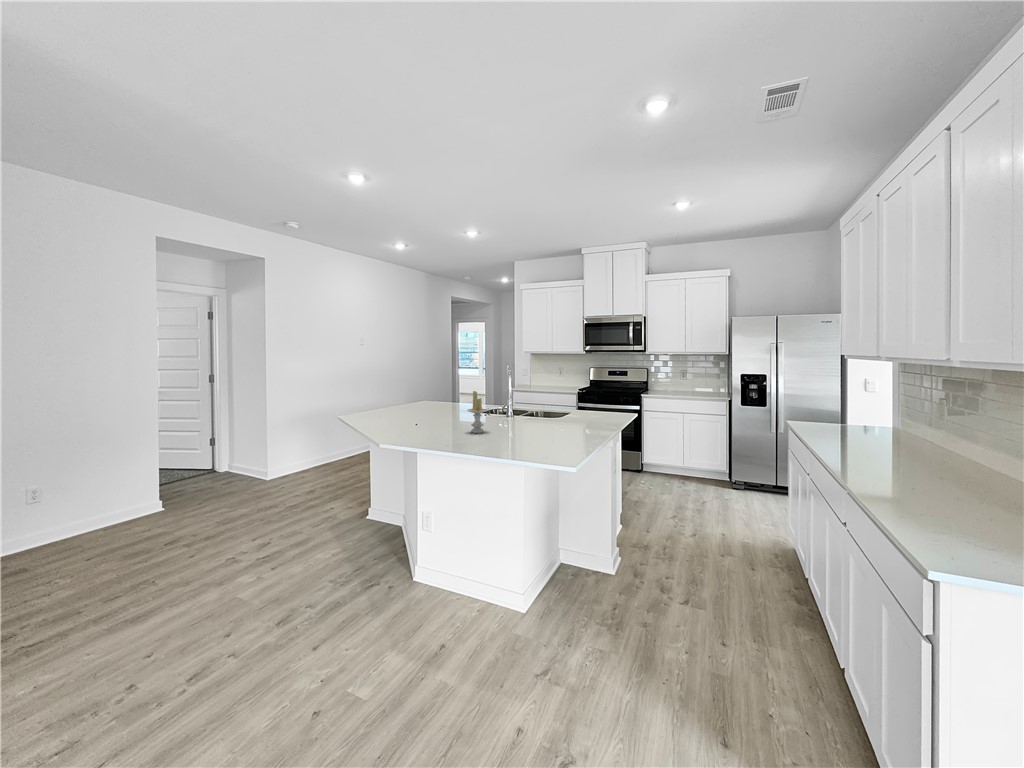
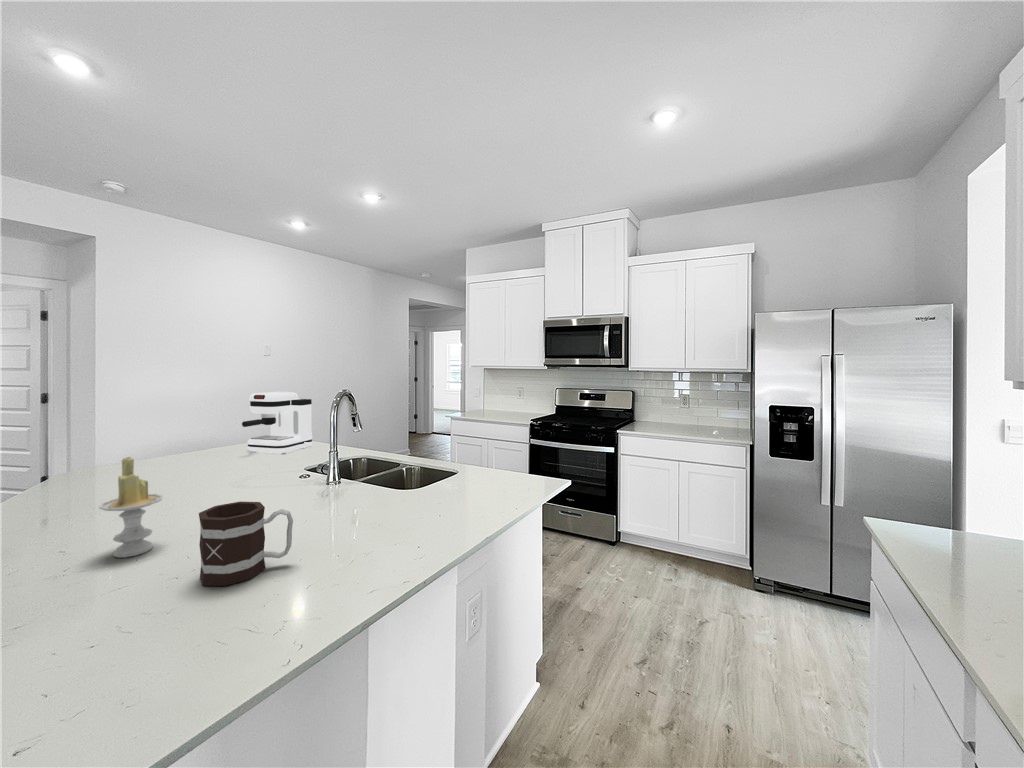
coffee maker: none [423,370,457,408] -> present [242,392,312,454]
mug: none [525,407,555,436] -> present [199,501,293,586]

